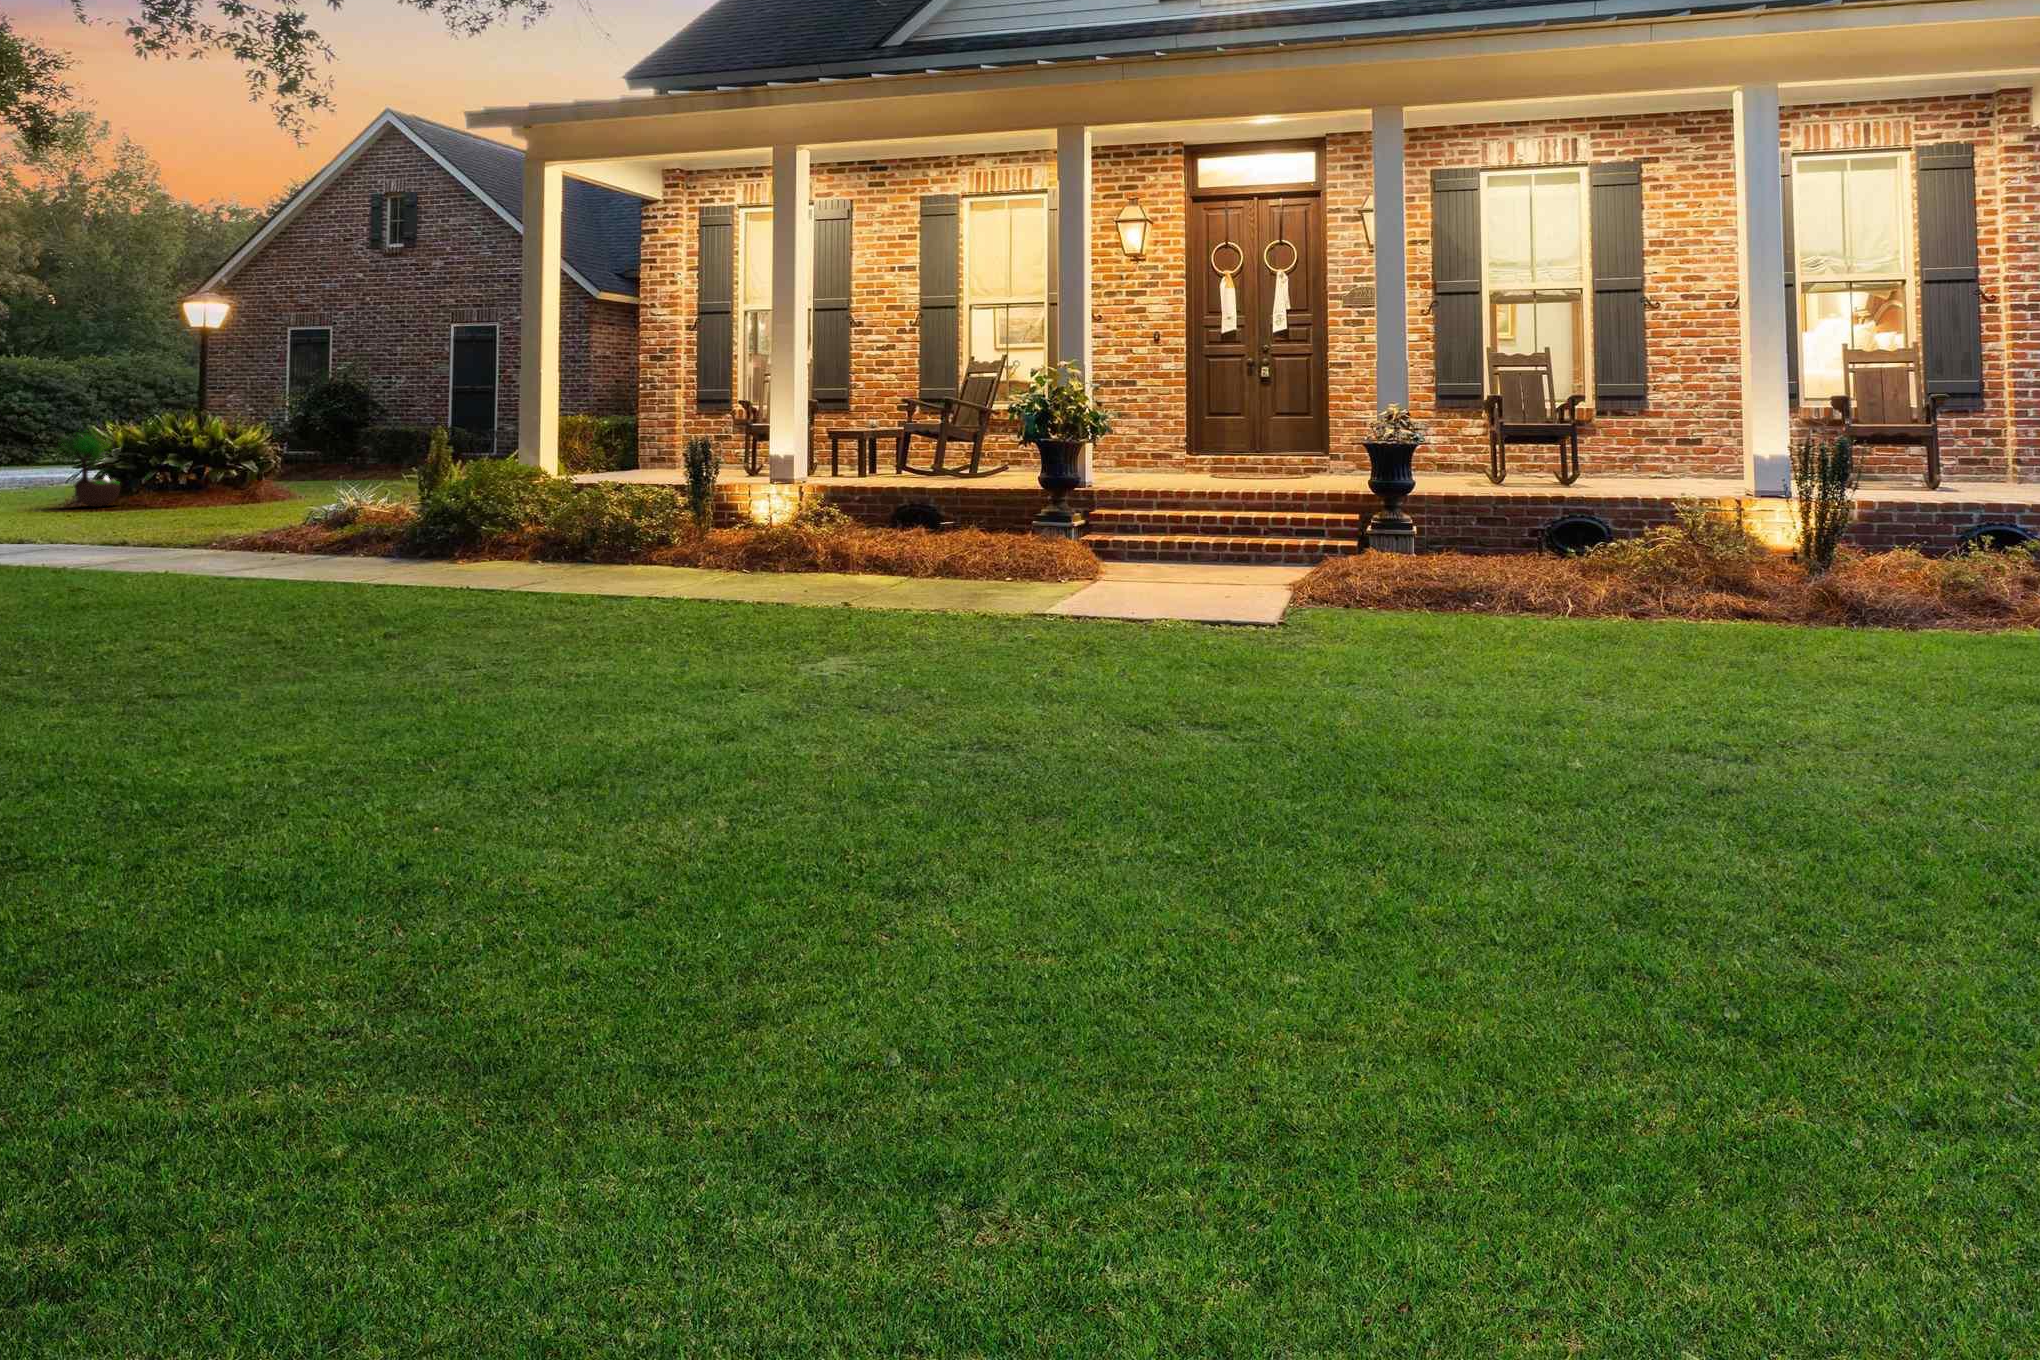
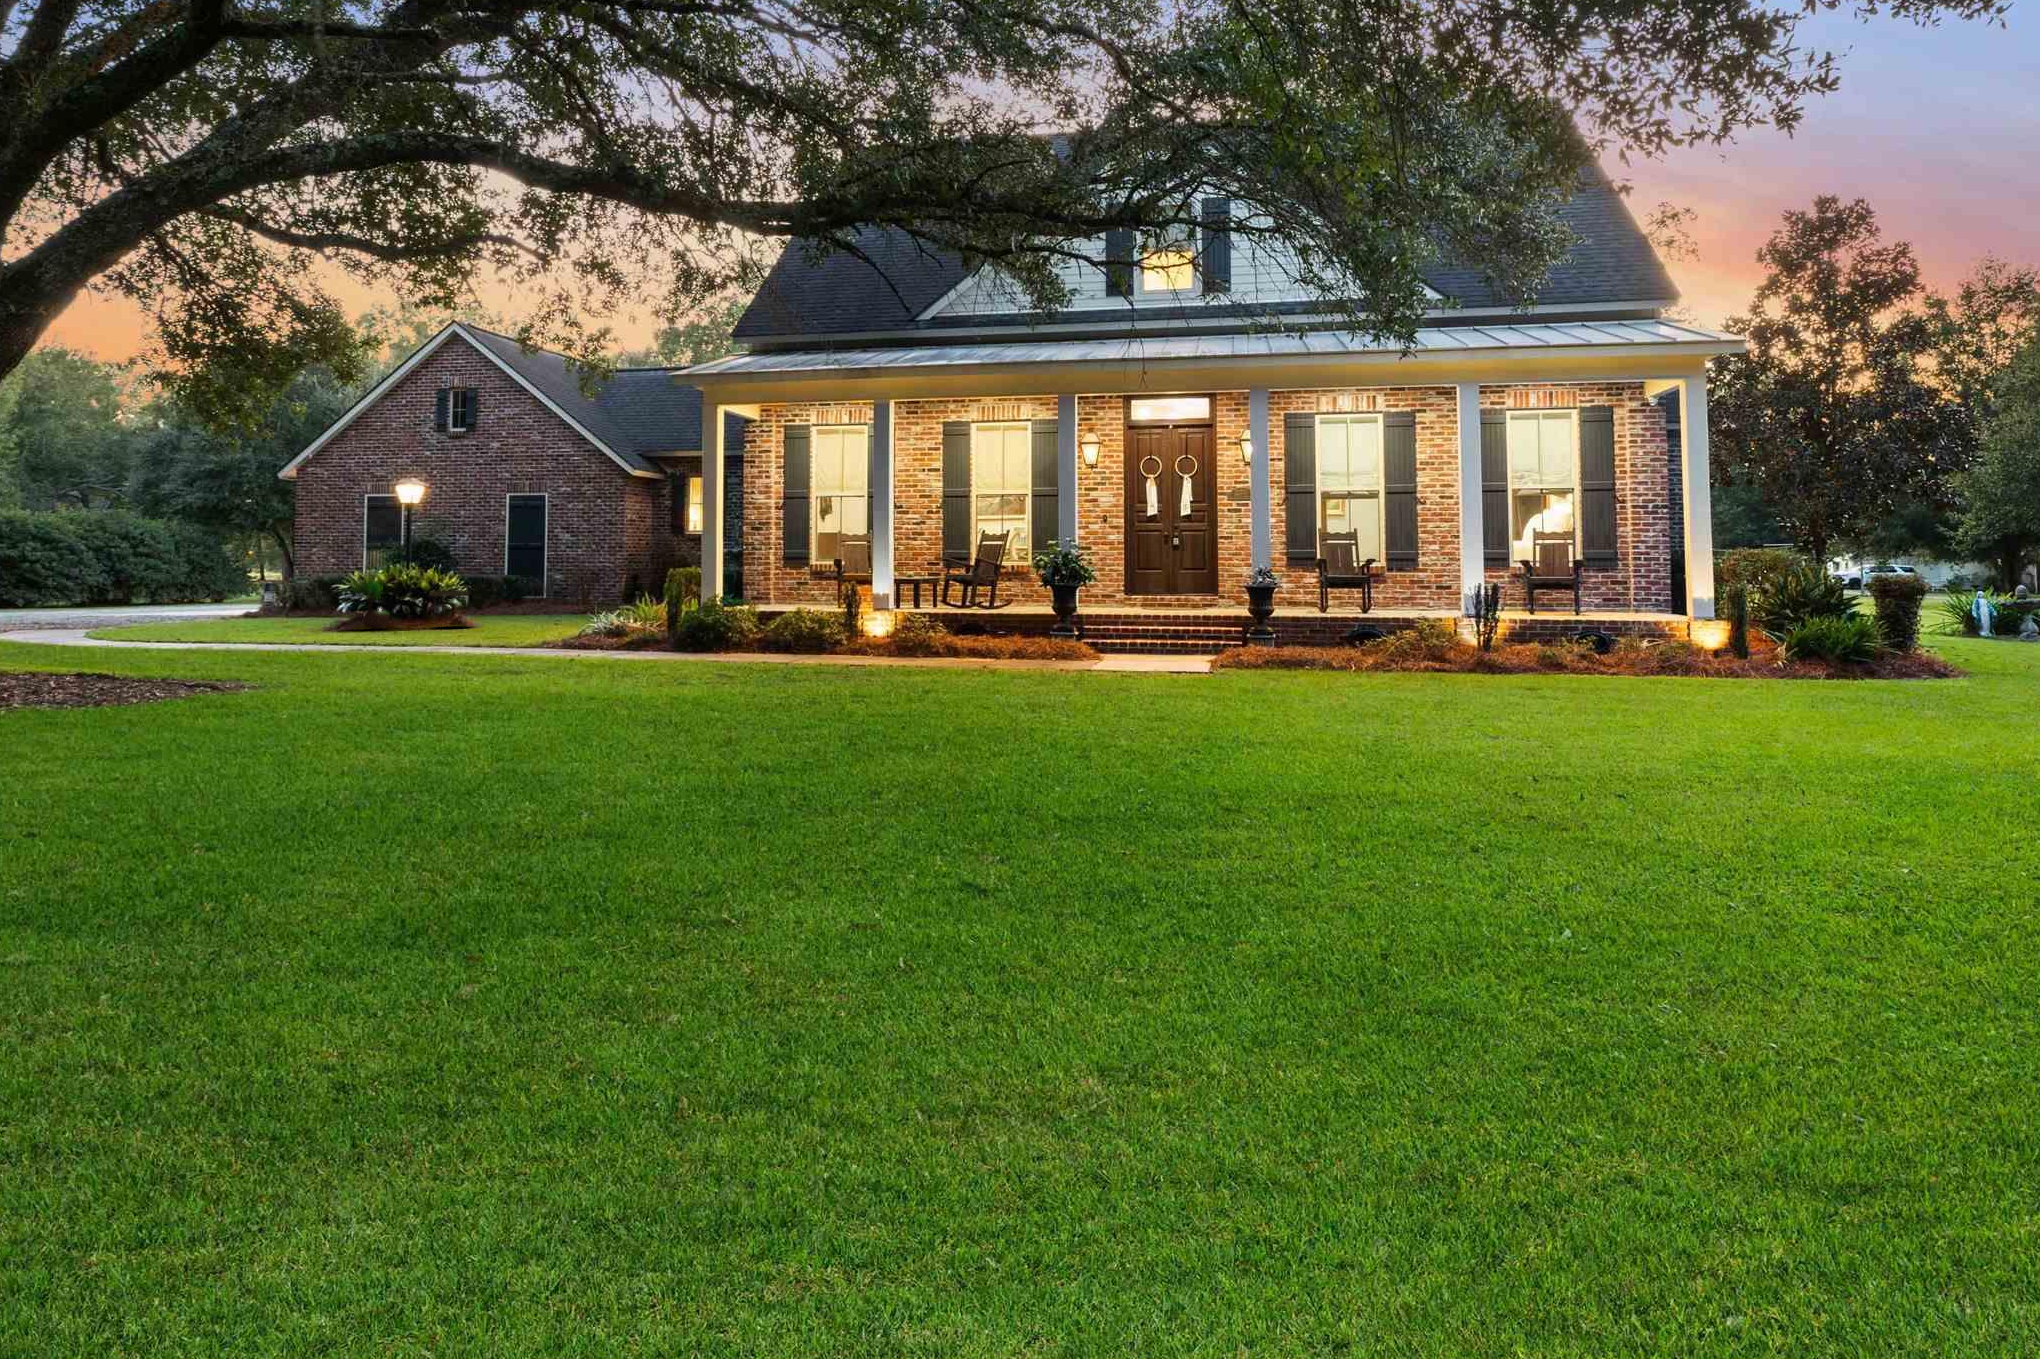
side table: none [181,450,247,505] -> present [429,591,469,598]

